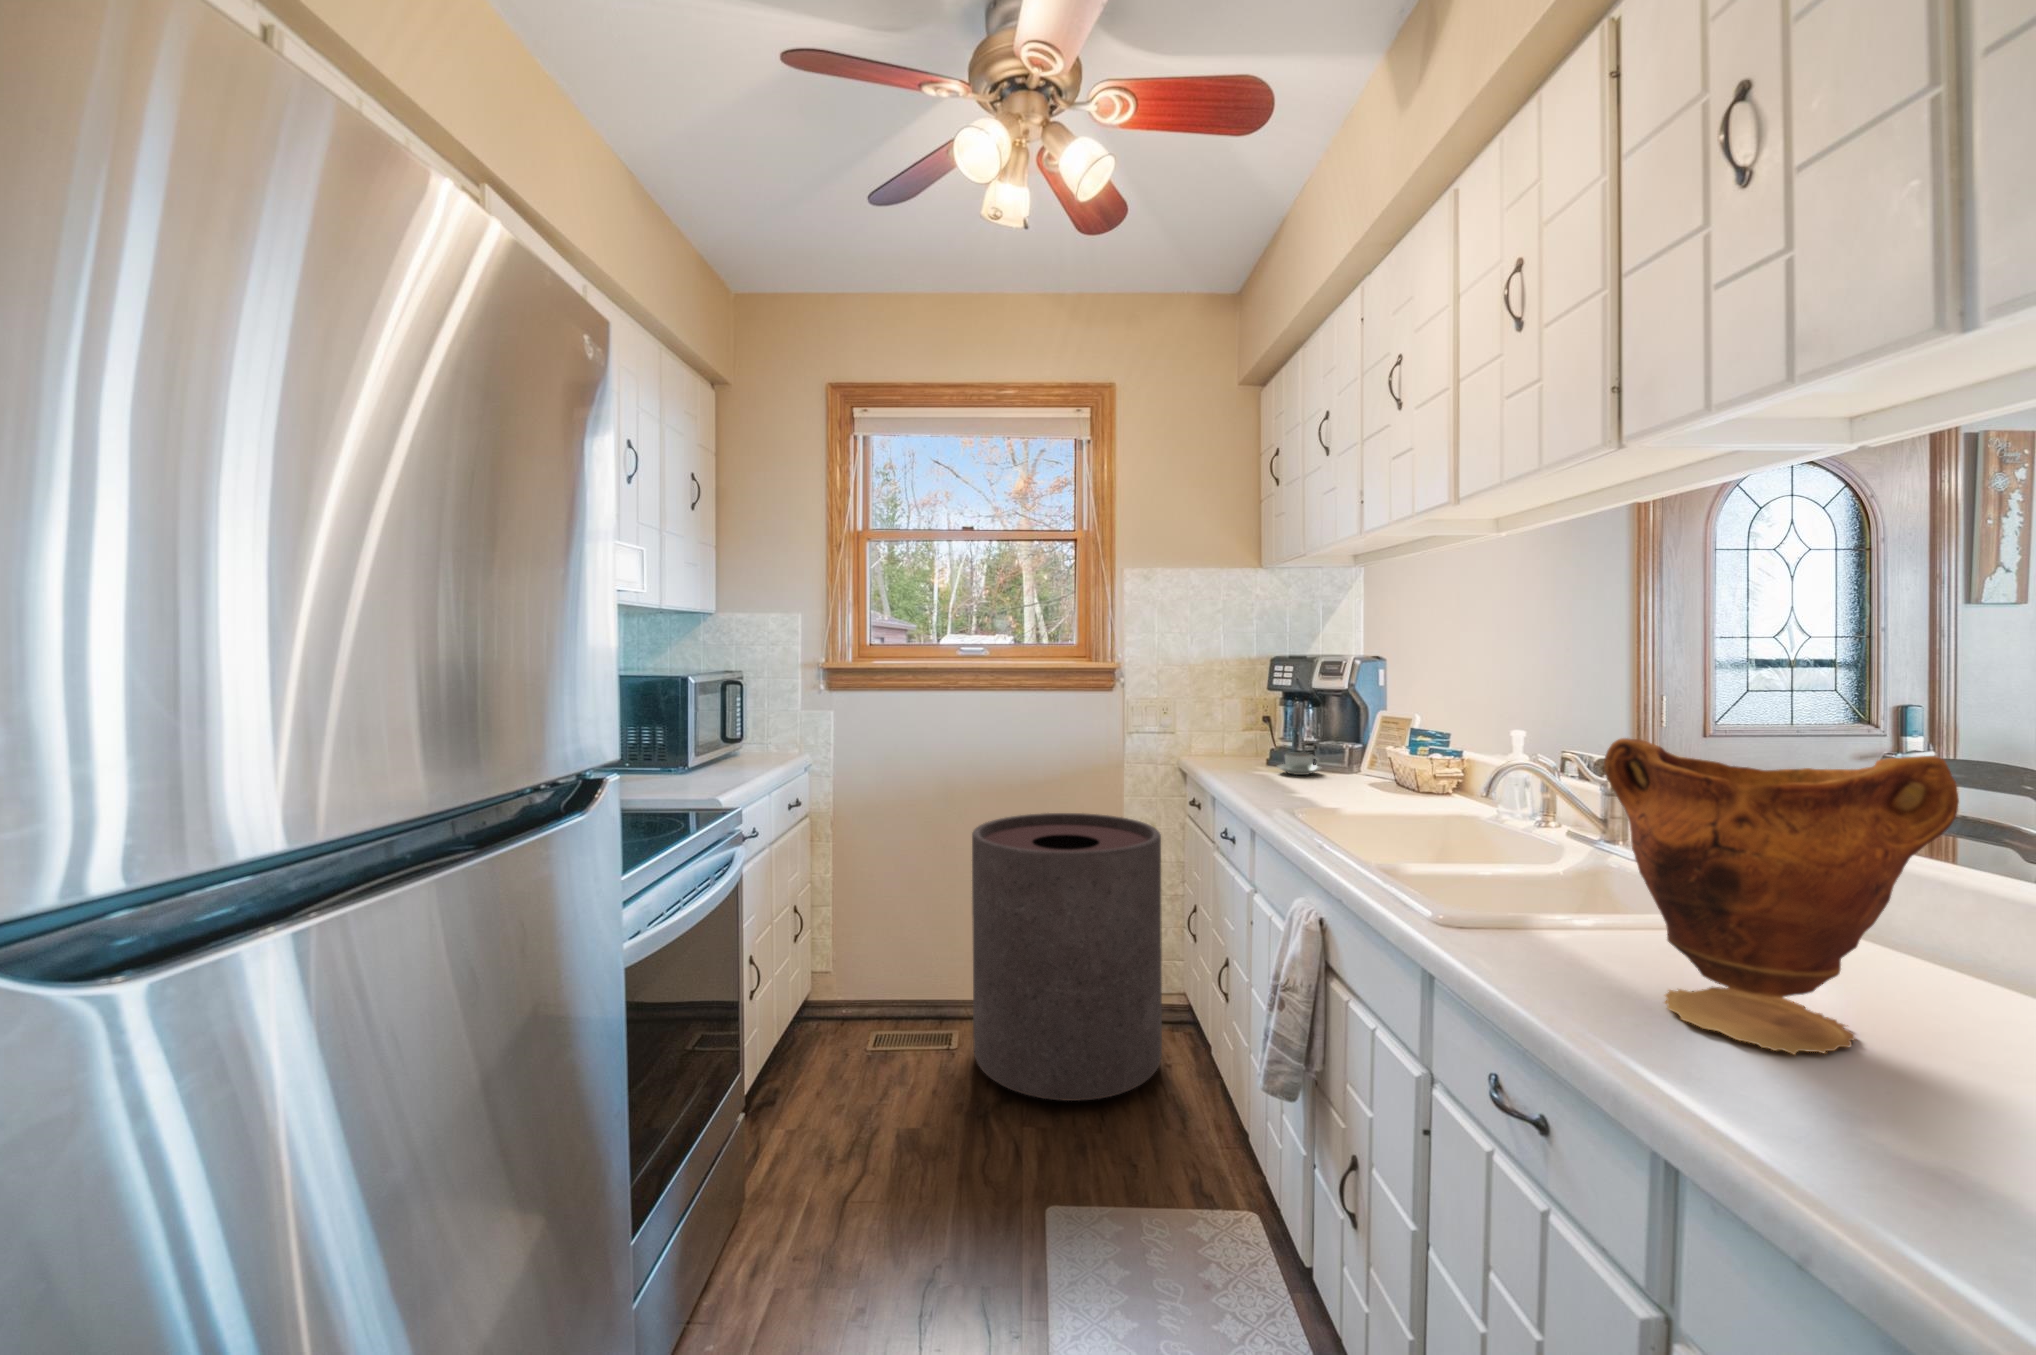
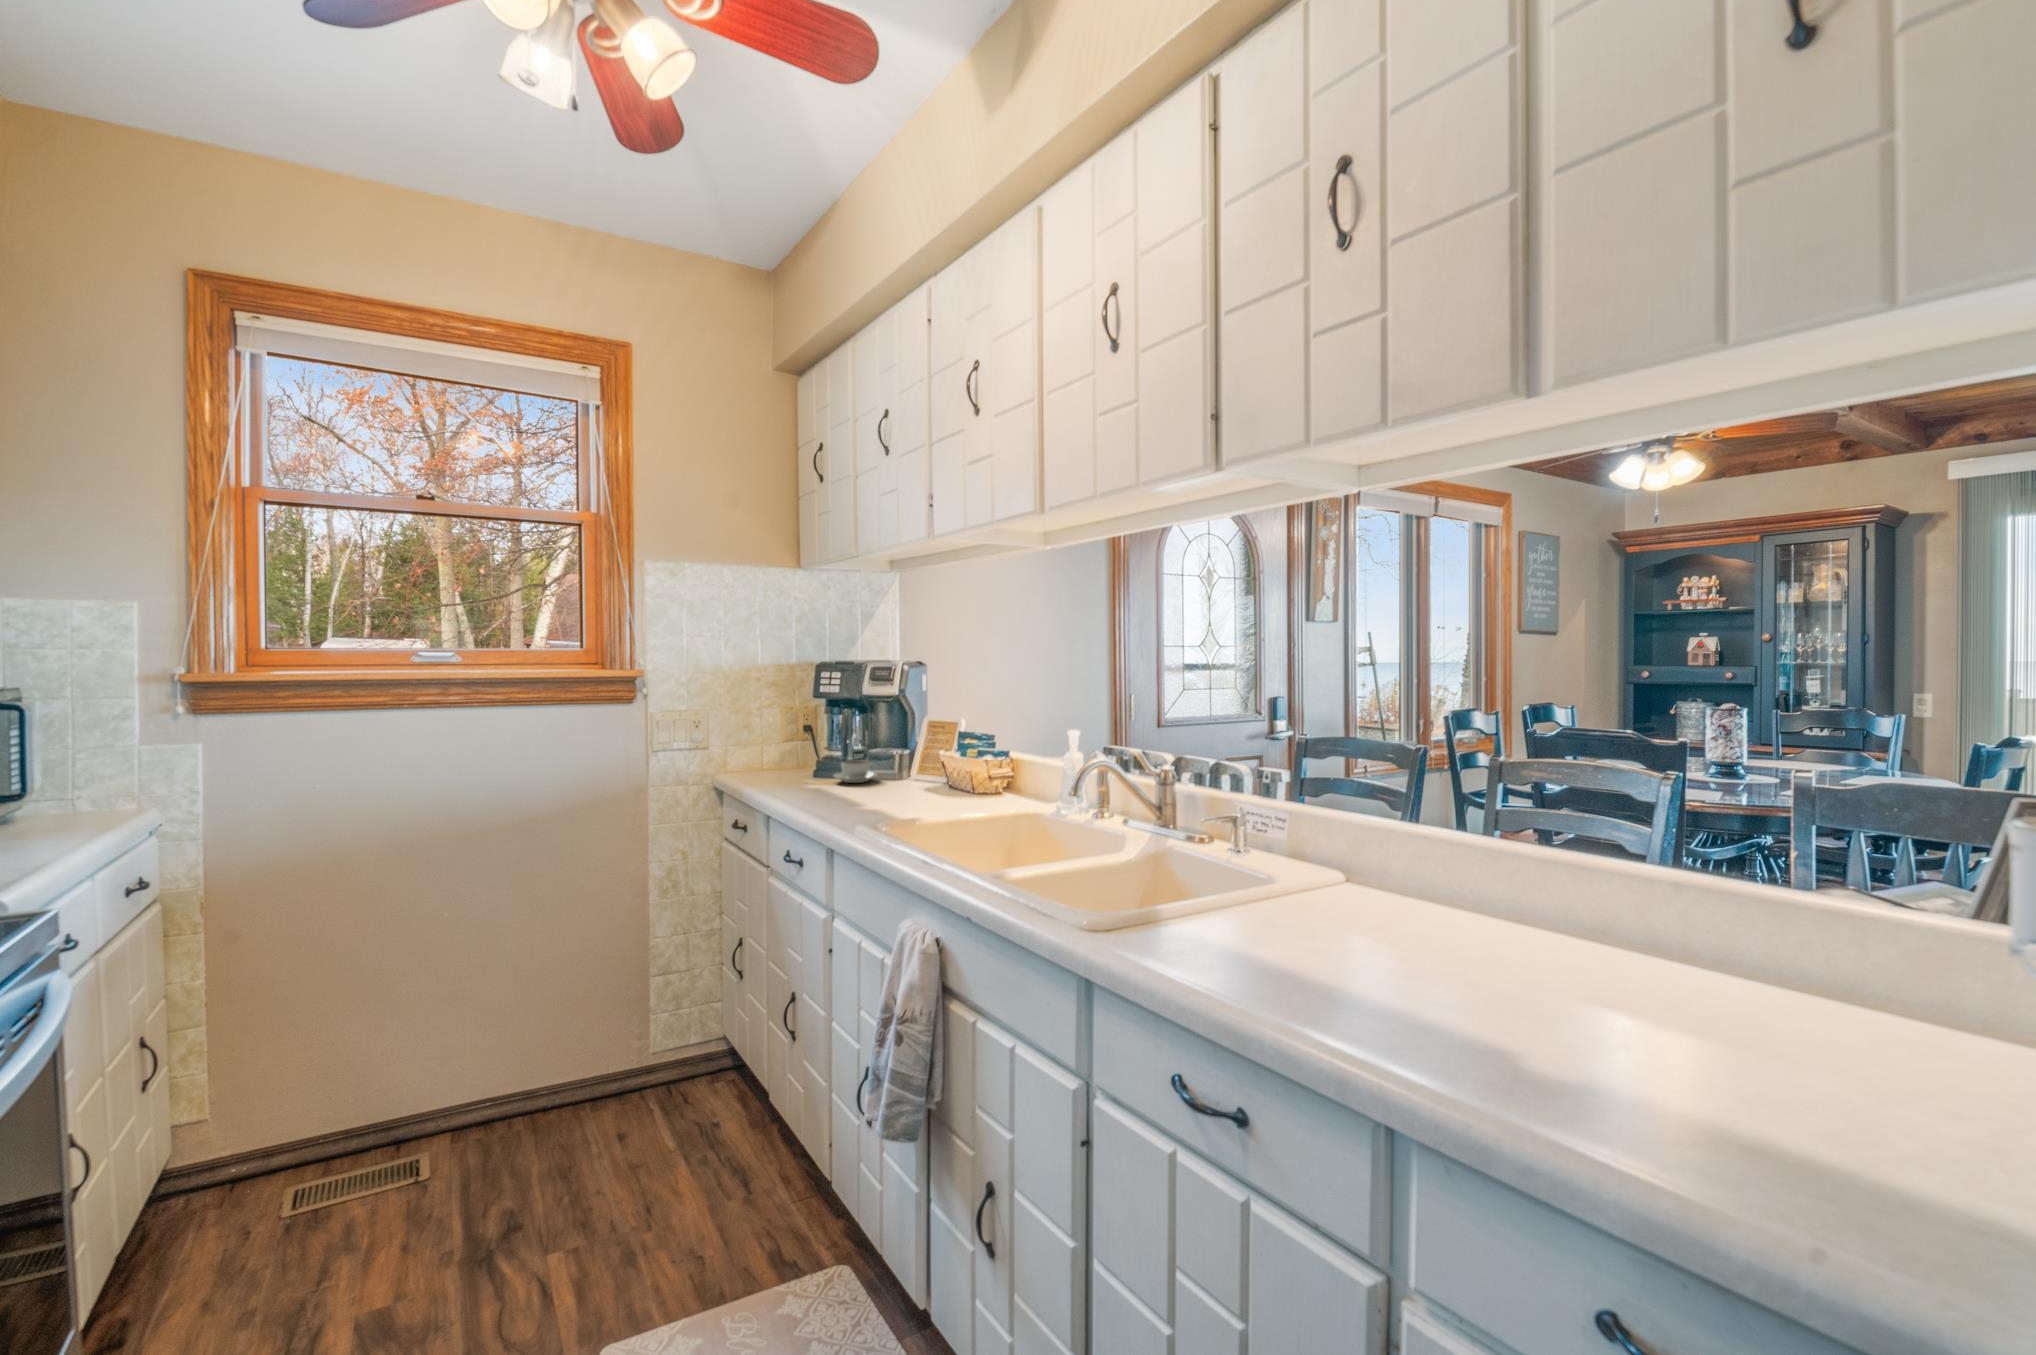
vase: present [1604,738,1959,1055] -> none [1250,745,1478,1003]
trash can: present [972,813,1162,1101] -> none [437,850,710,1235]

